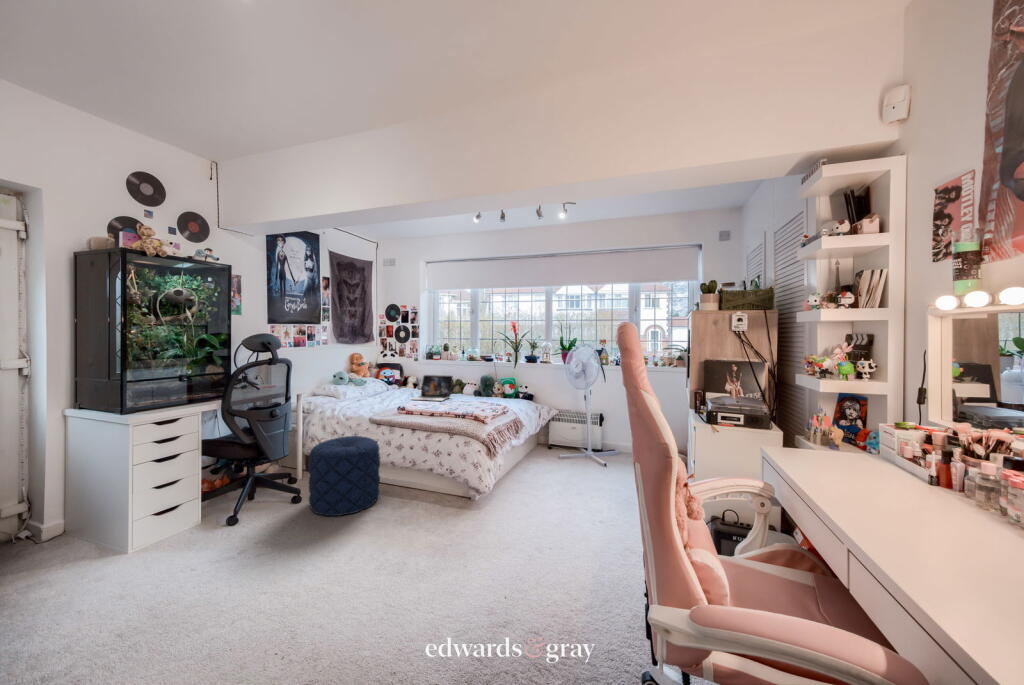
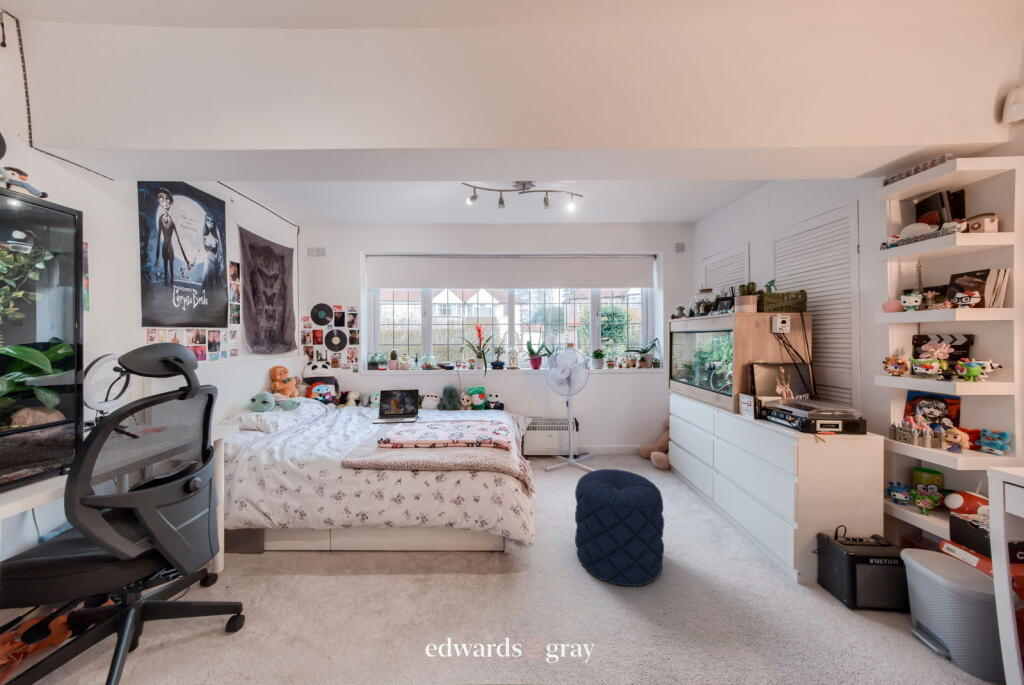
pouf: present [309,436,380,516] -> present [575,469,664,586]

